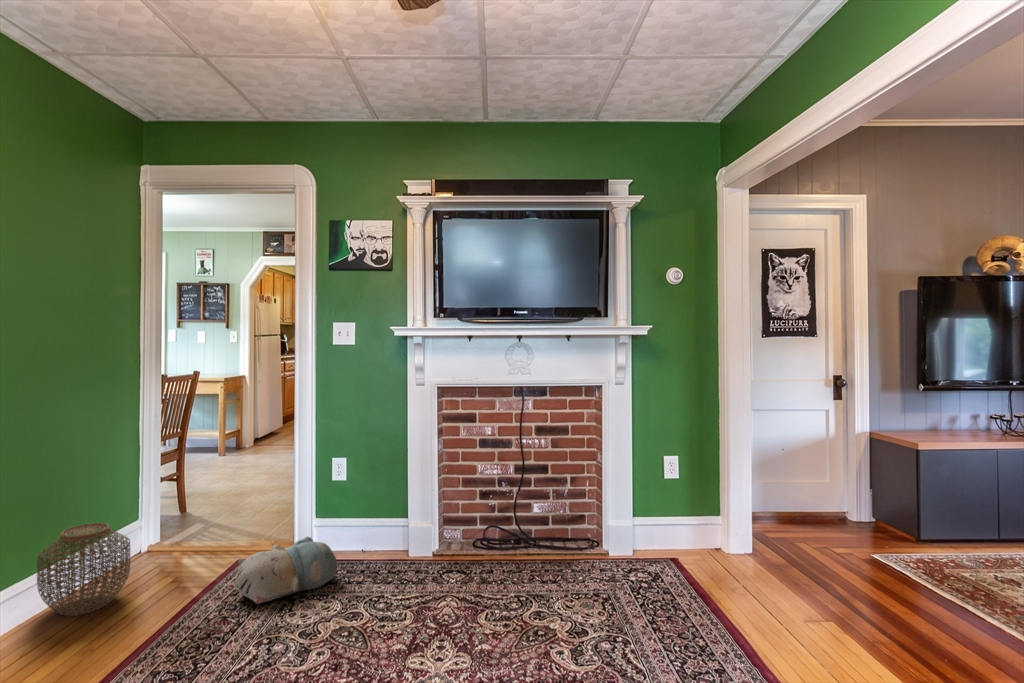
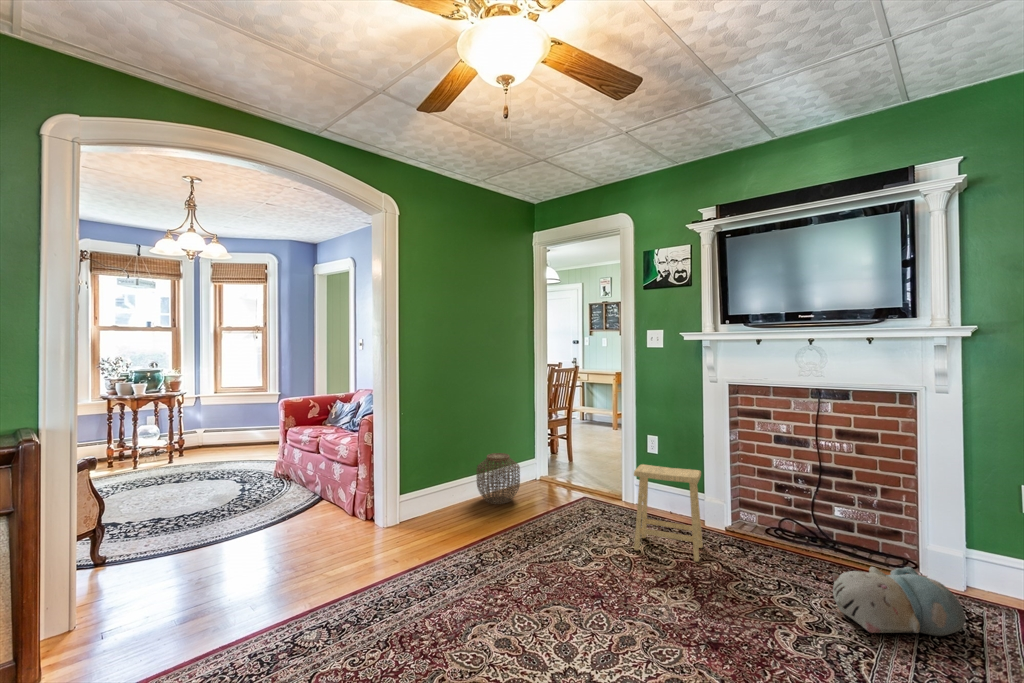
footstool: none [351,493,434,615] -> present [634,464,703,562]
plush toy: present [236,537,337,604] -> present [832,567,965,636]

